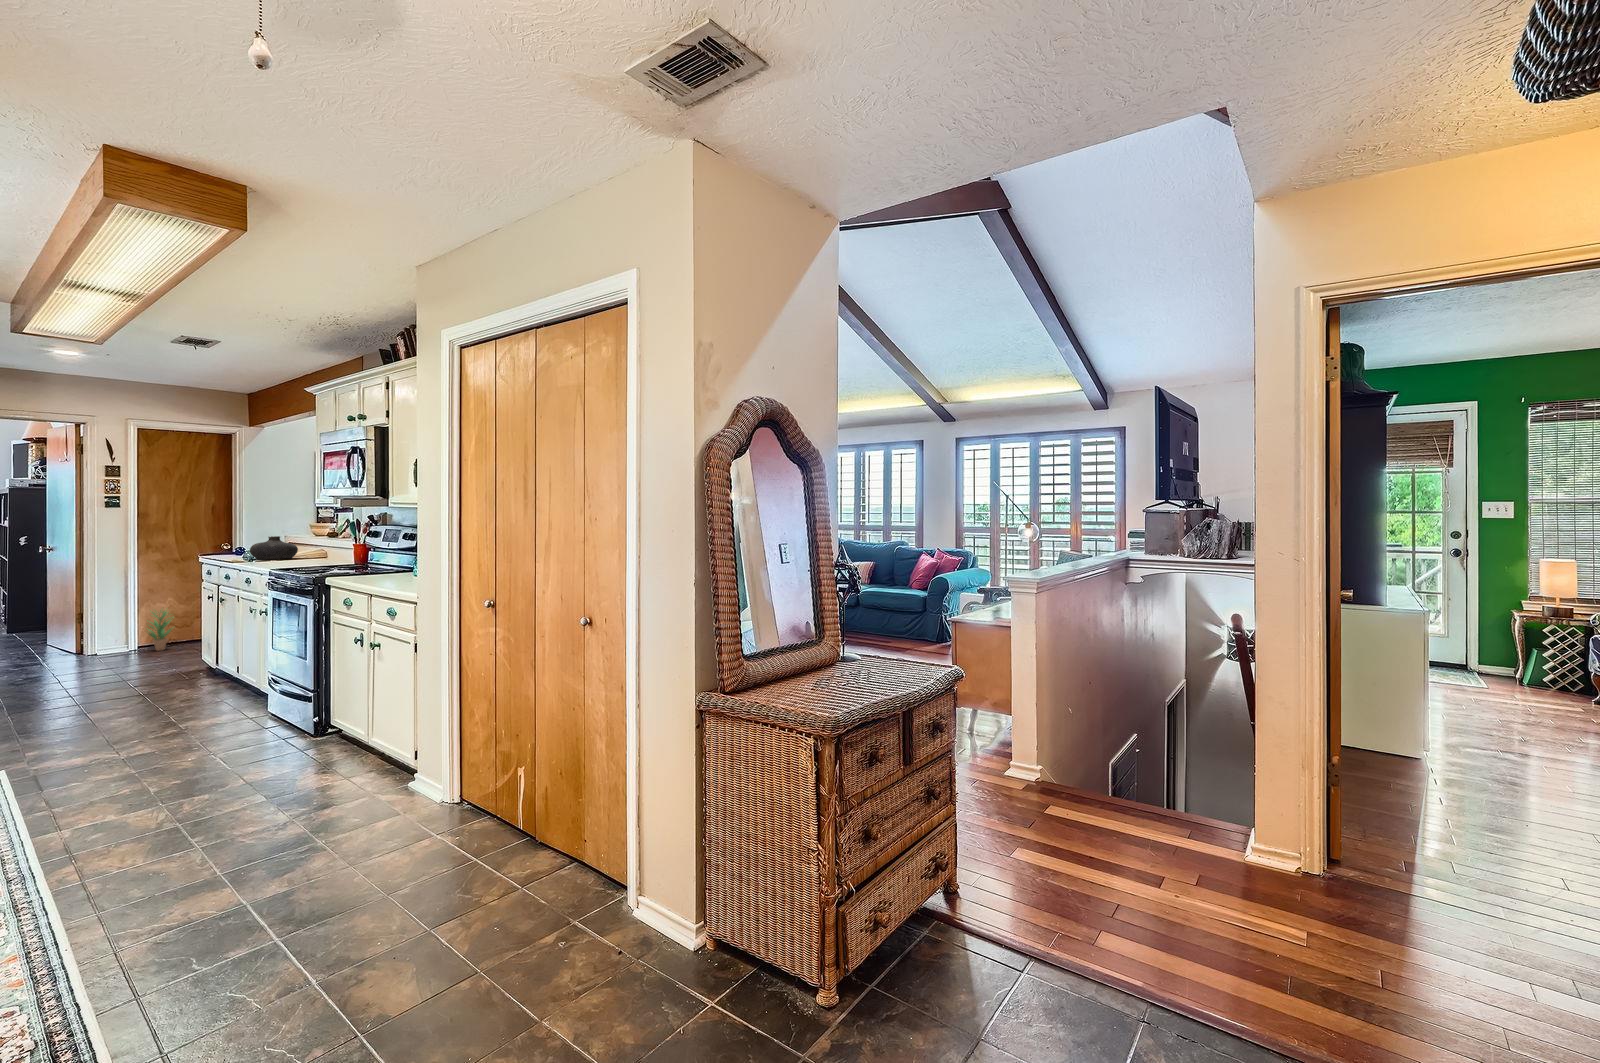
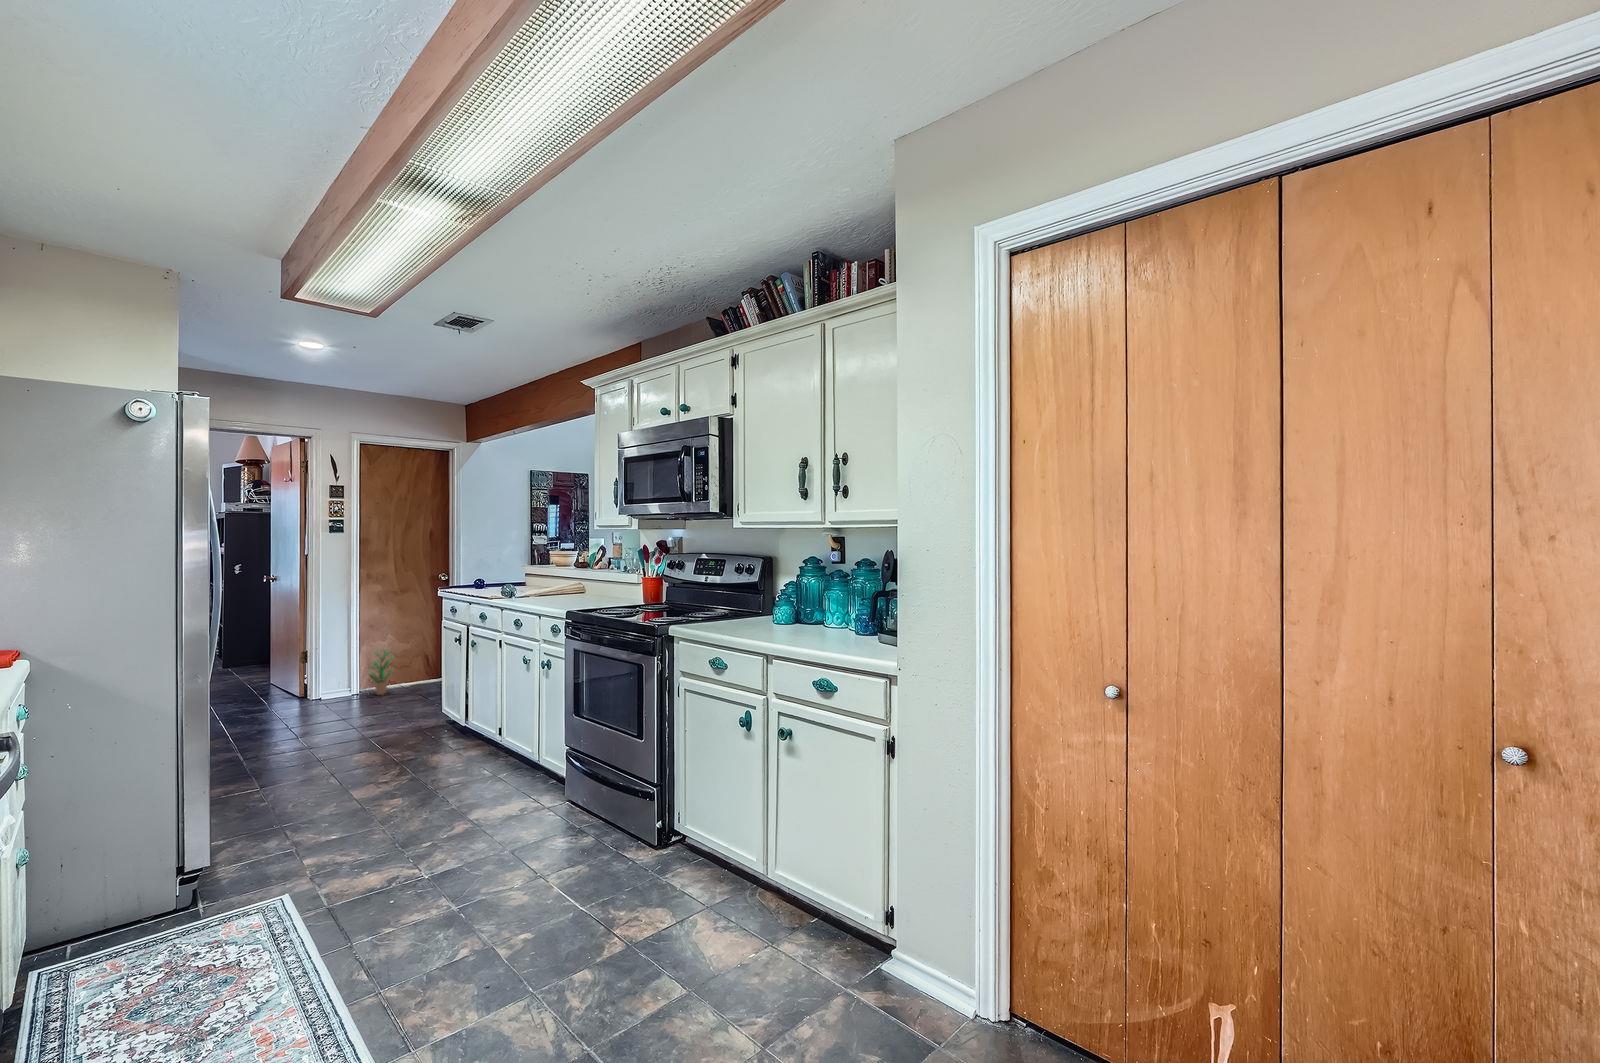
vase: present [250,536,298,559] -> none [499,565,548,593]

